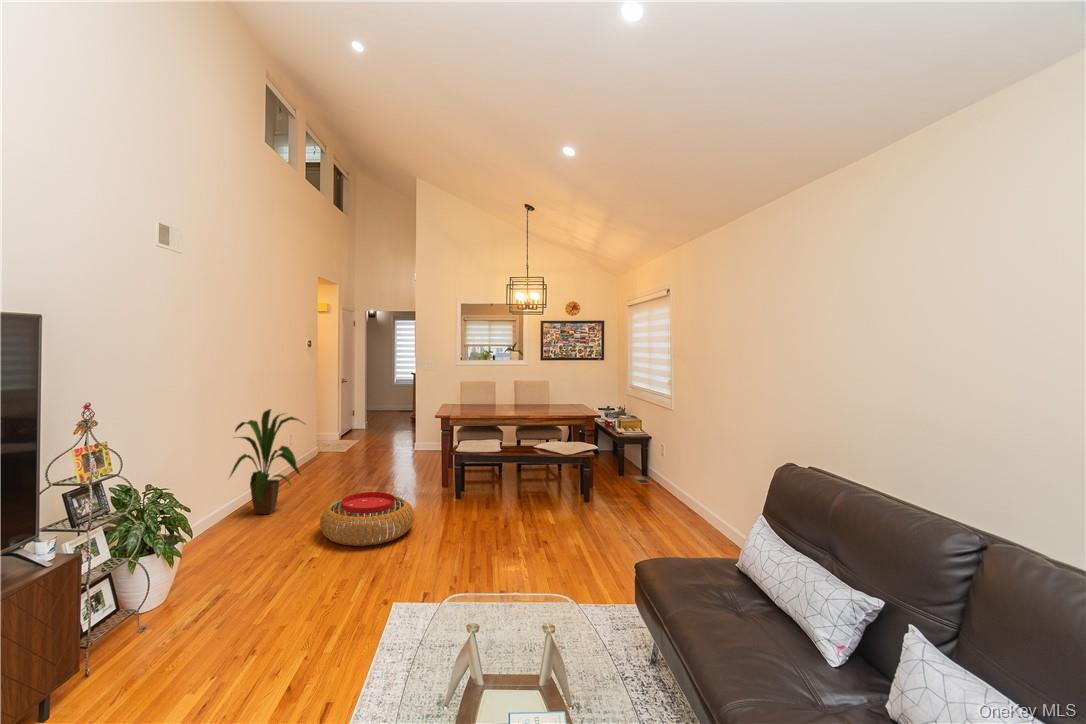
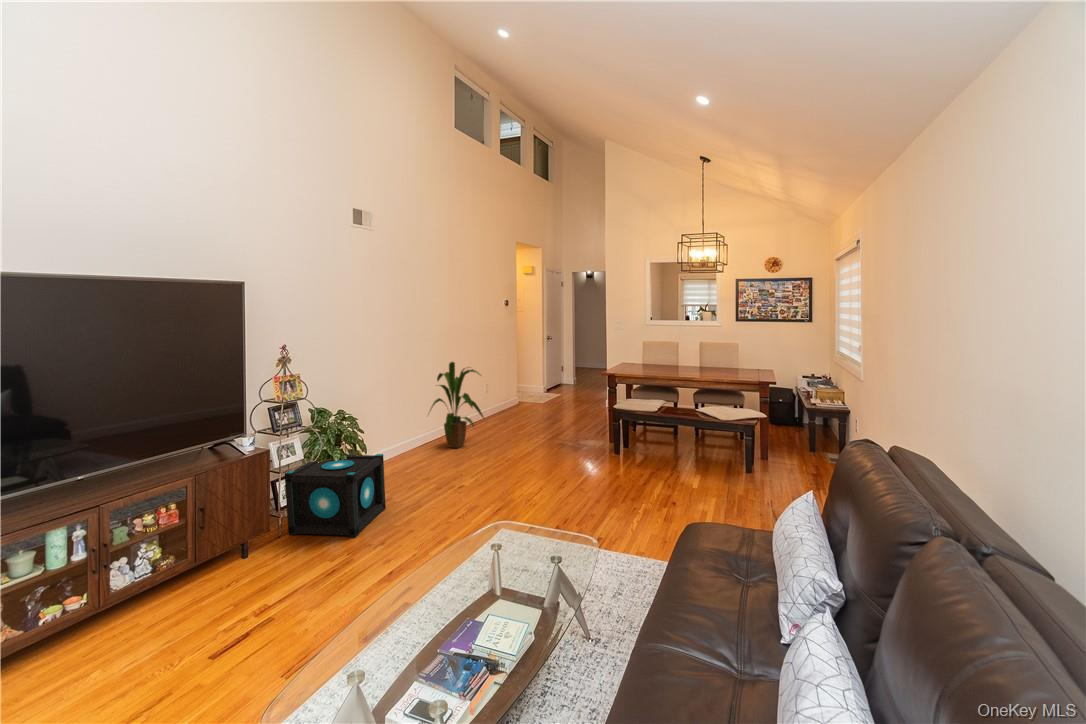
pouf: present [320,492,414,546] -> none [479,437,559,481]
speaker: none [102,536,229,669] -> present [285,454,386,537]

